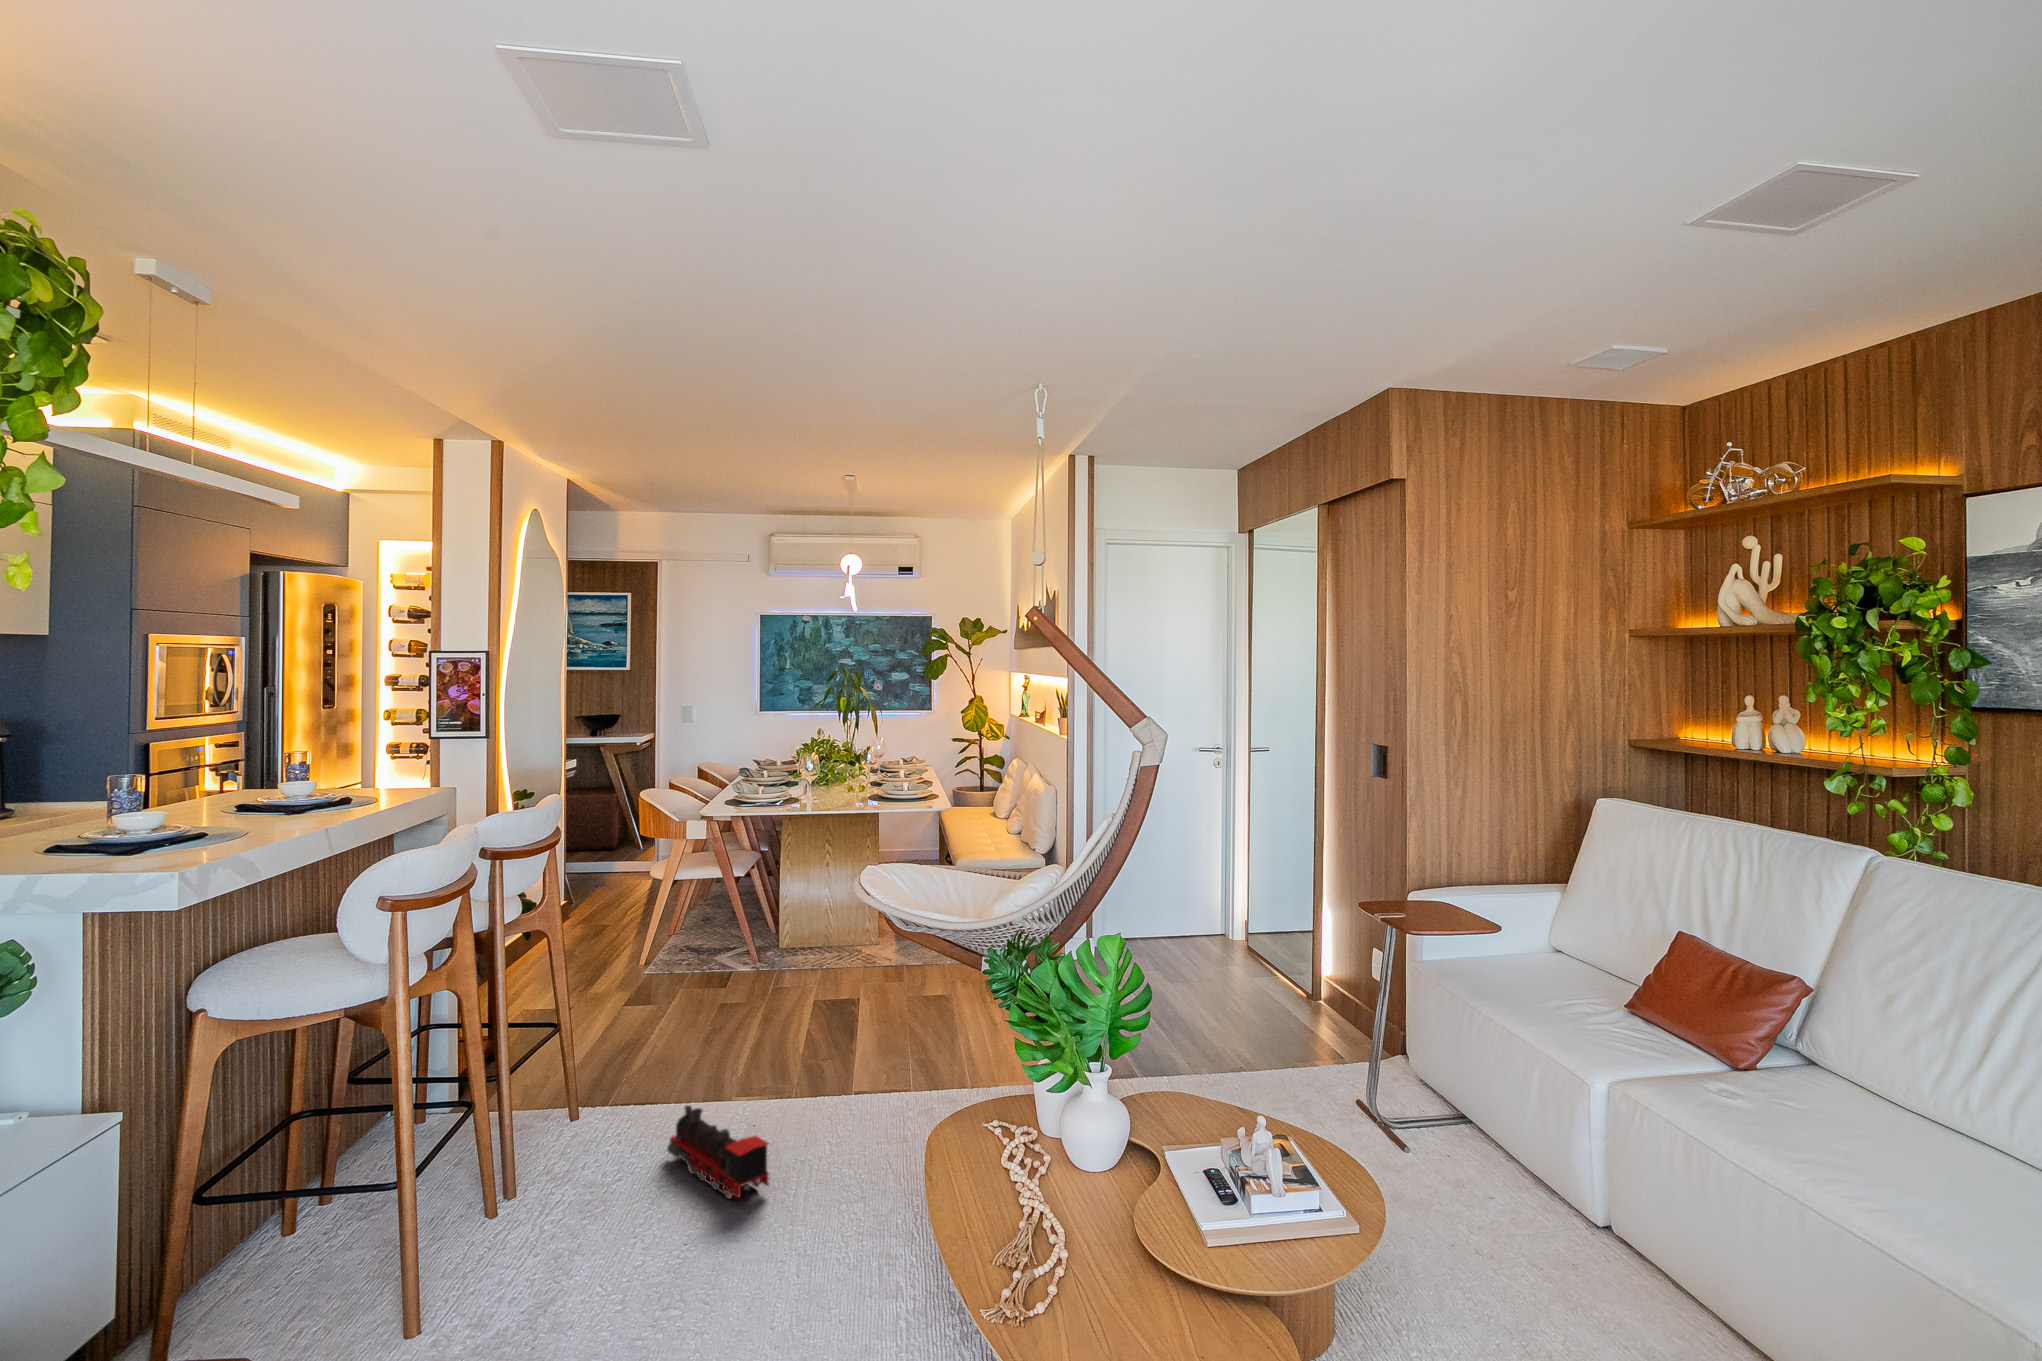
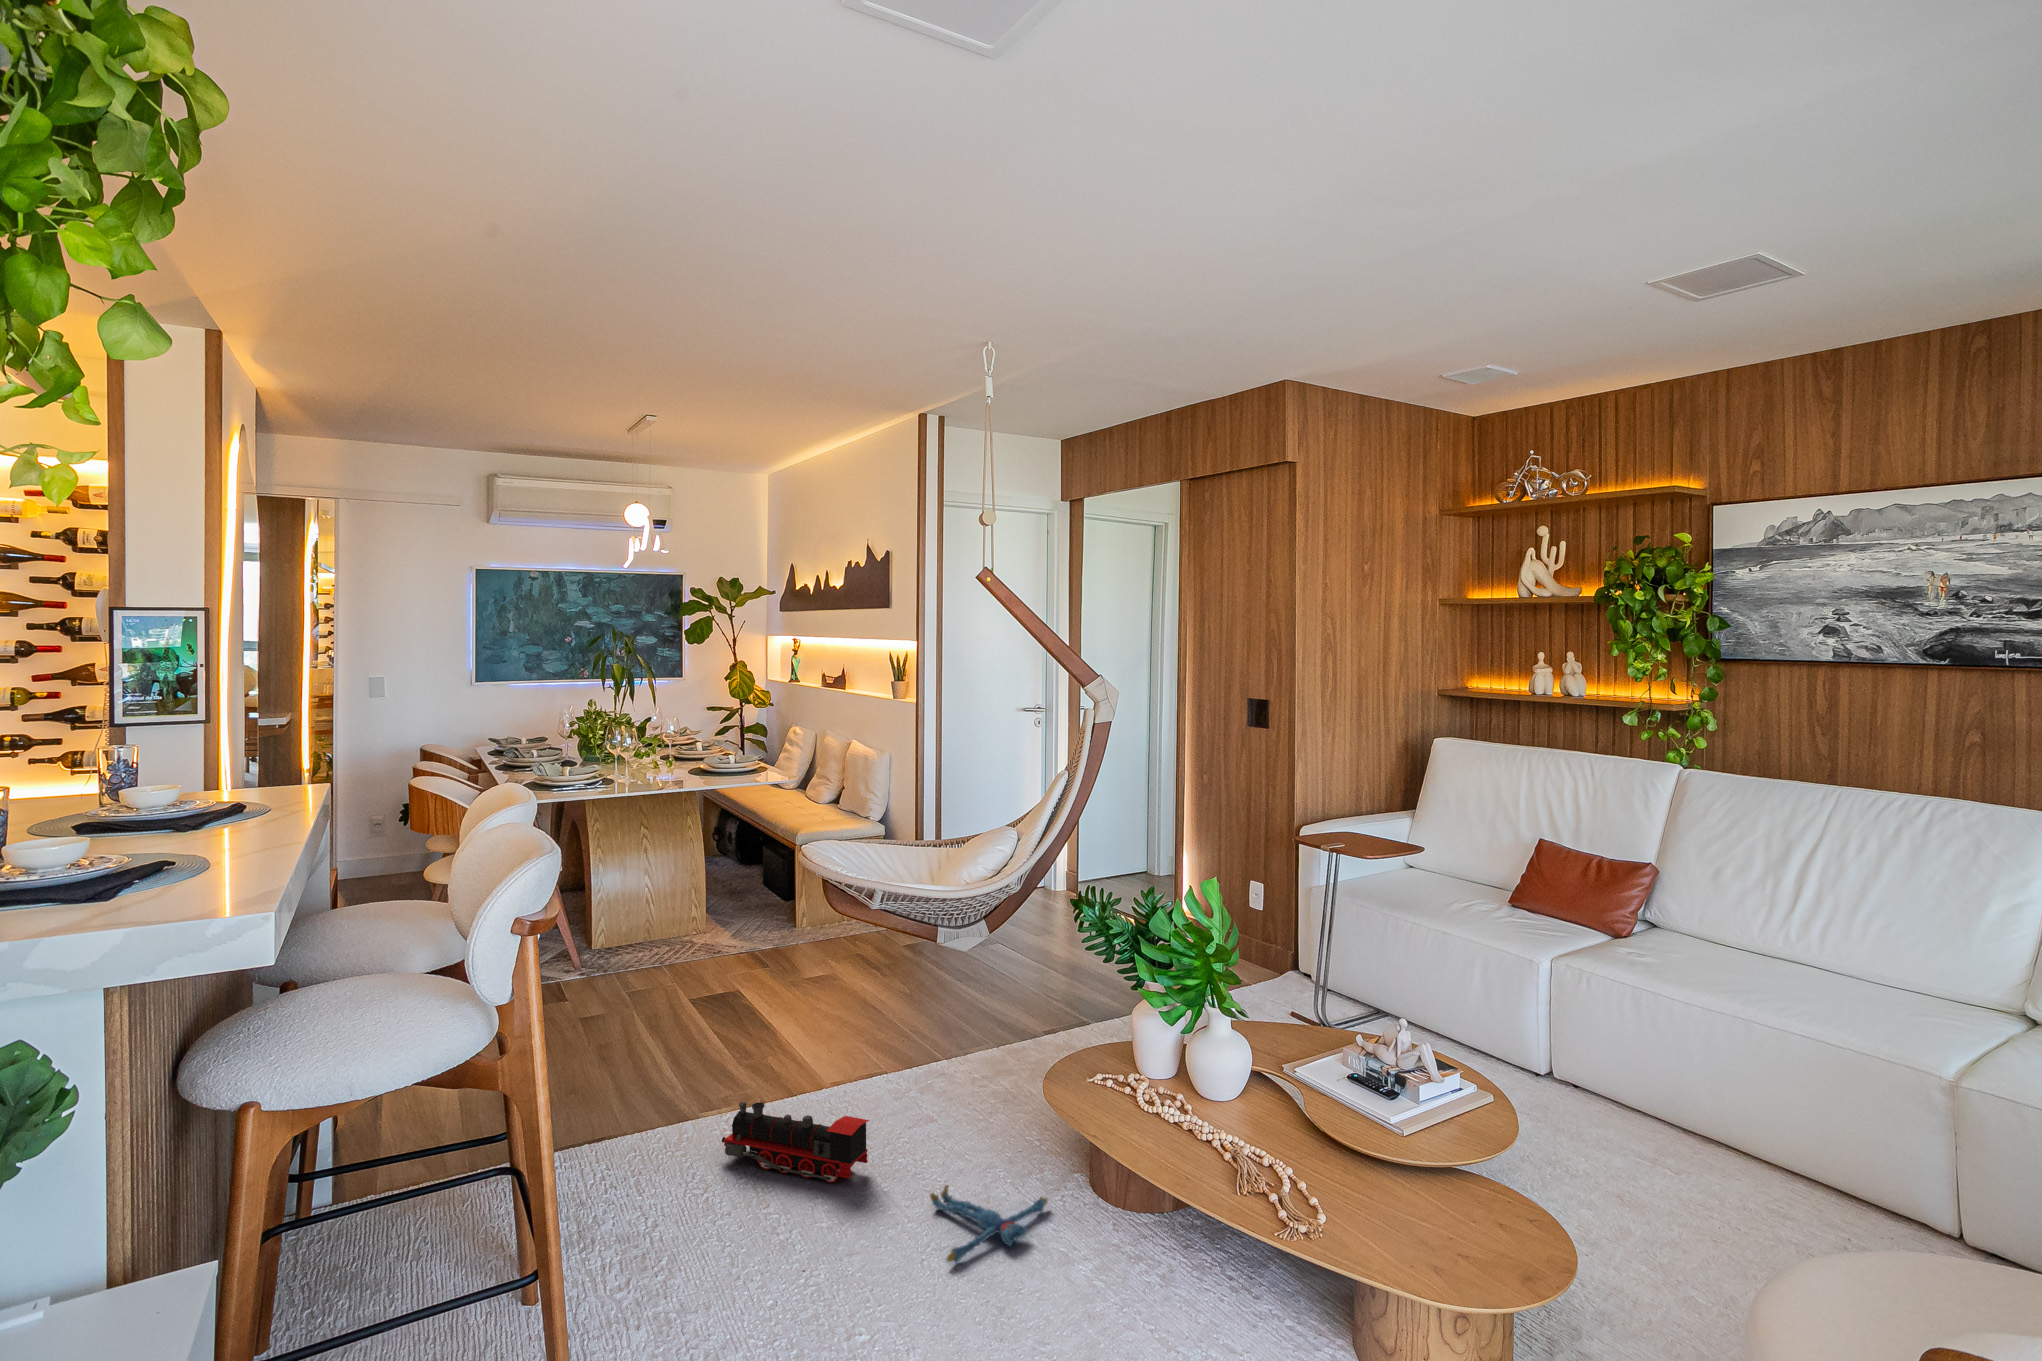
plush toy: none [739,1225,888,1308] -> present [930,1186,1048,1262]

